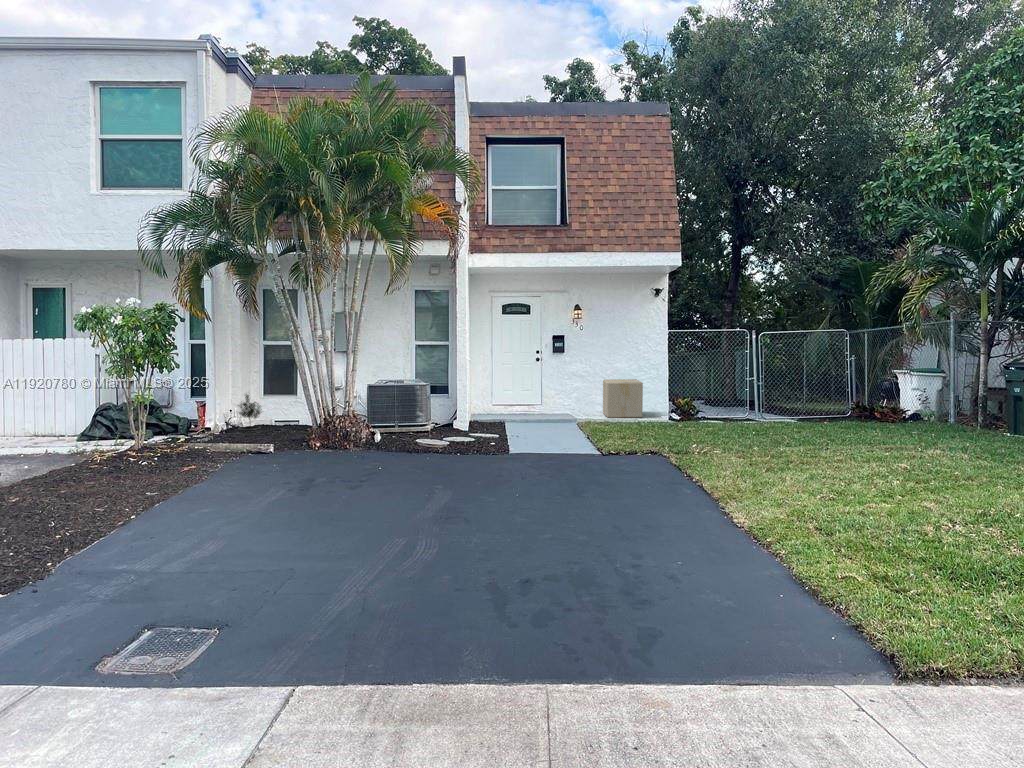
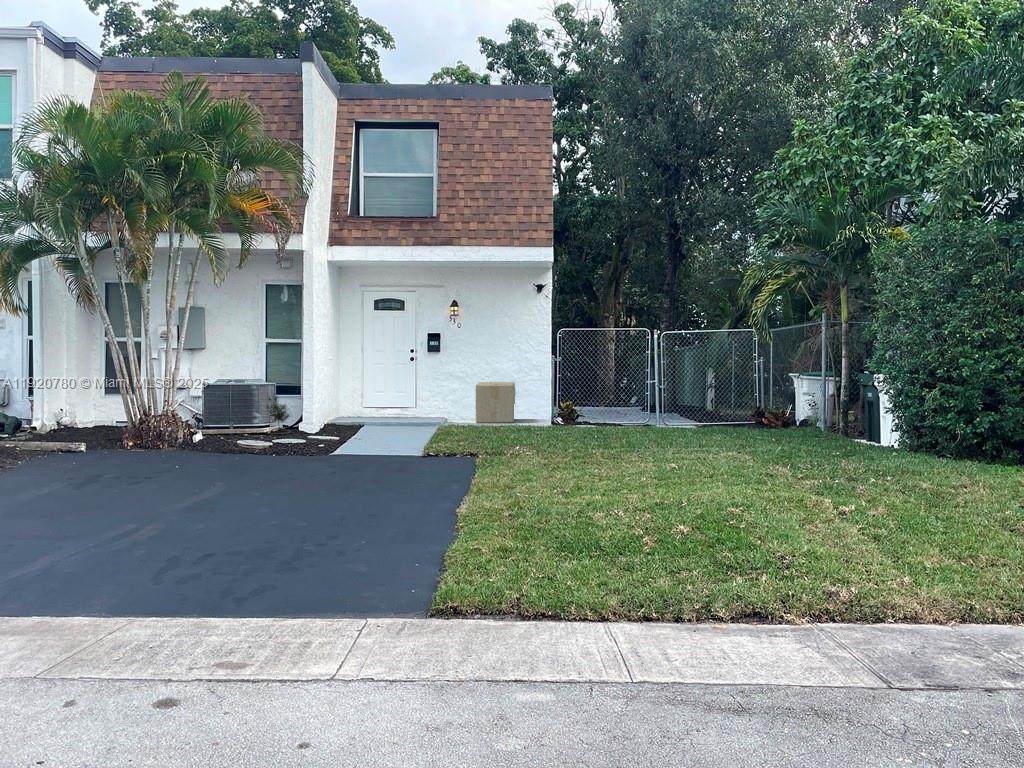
potted tree: present [238,395,262,430] -> present [267,396,291,434]

